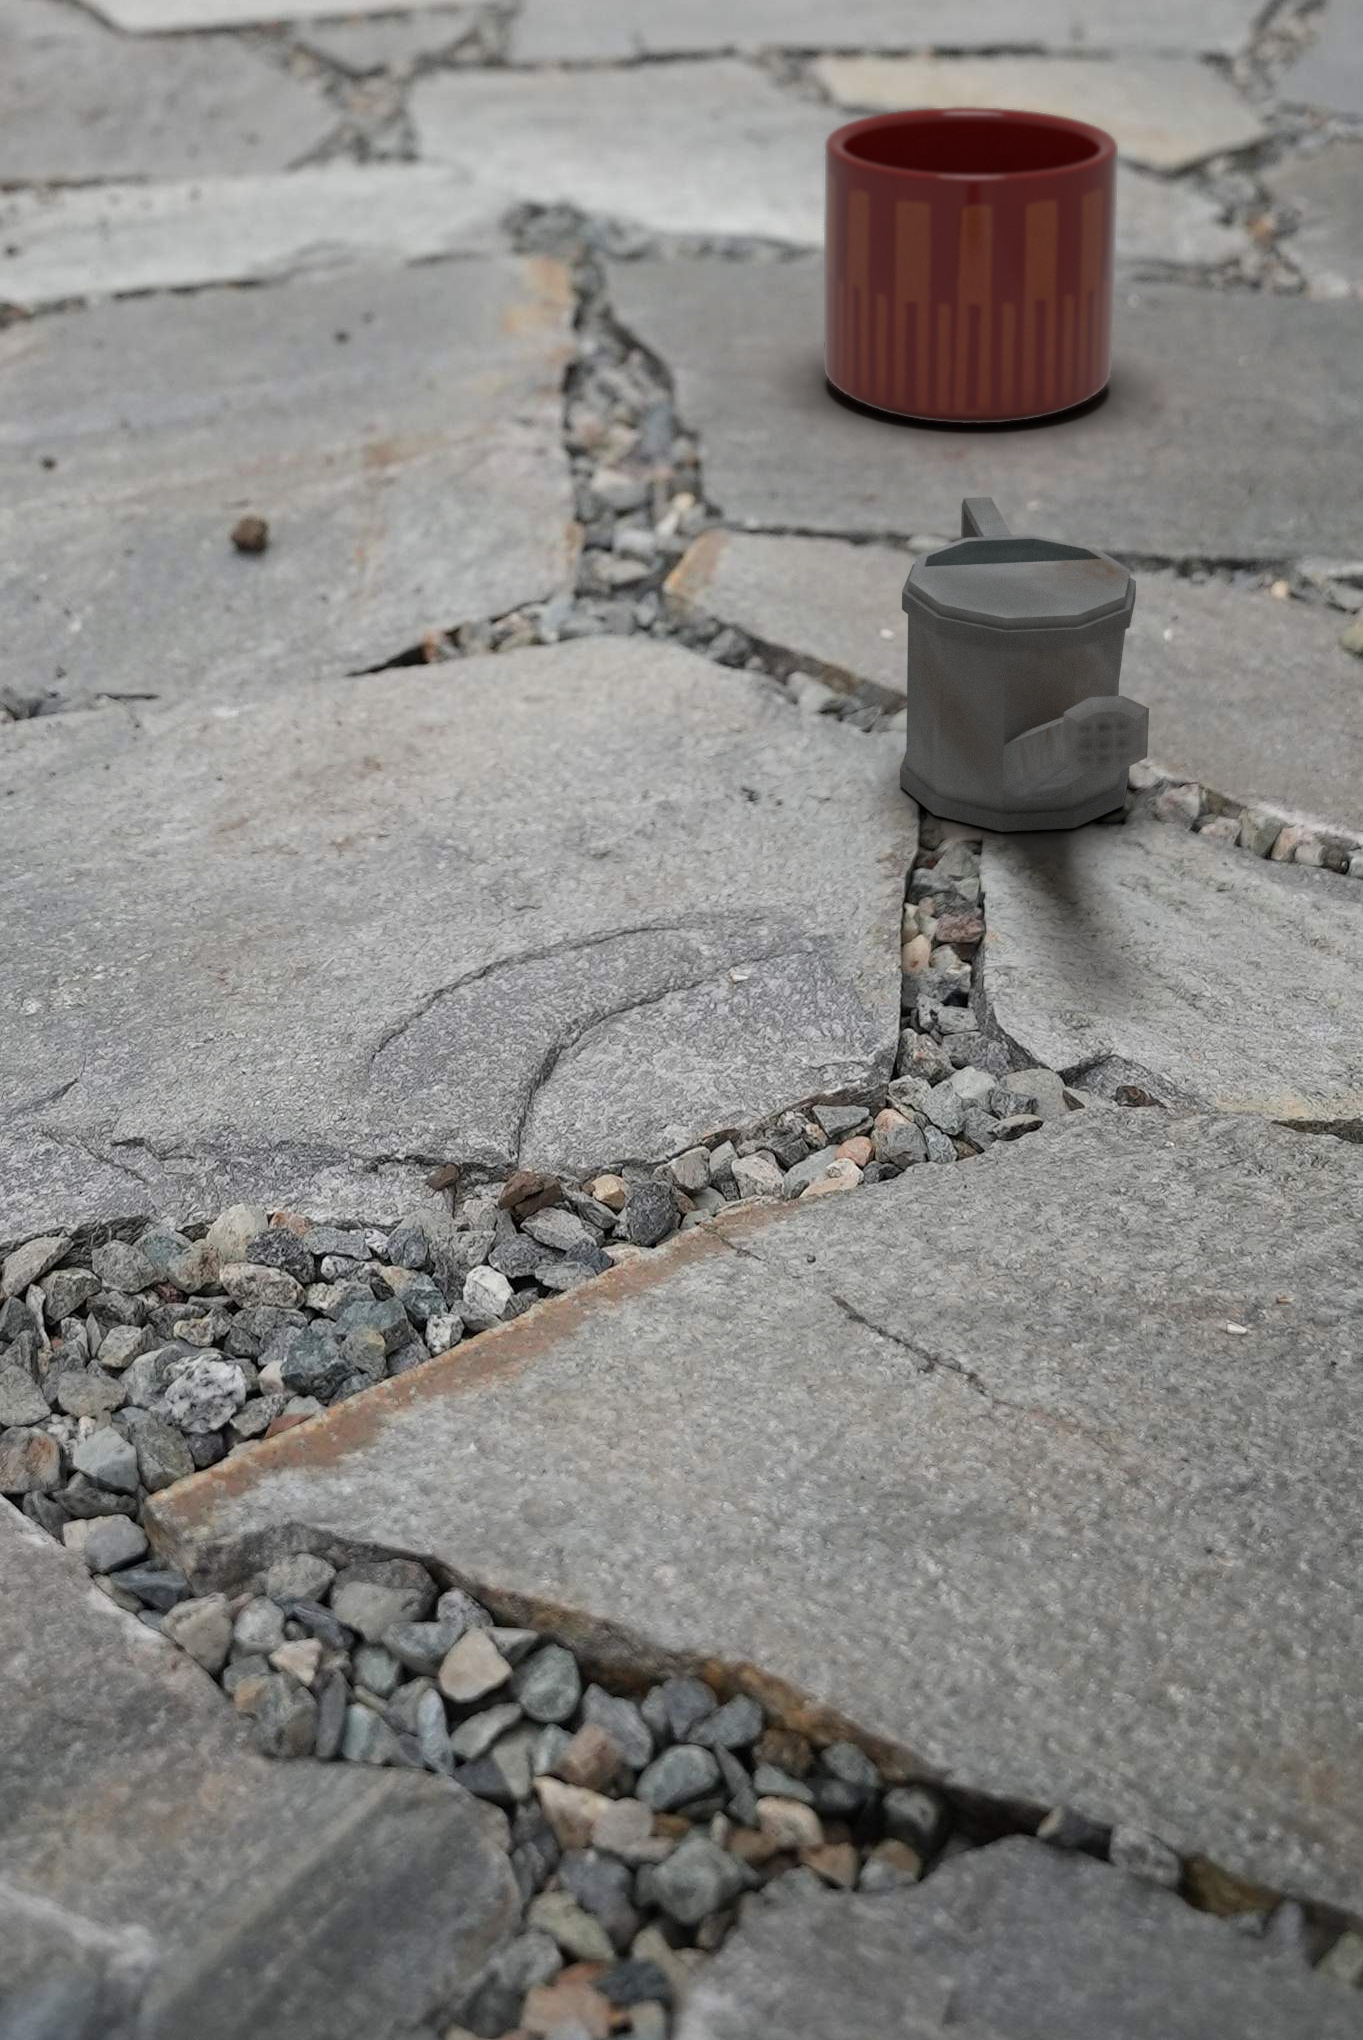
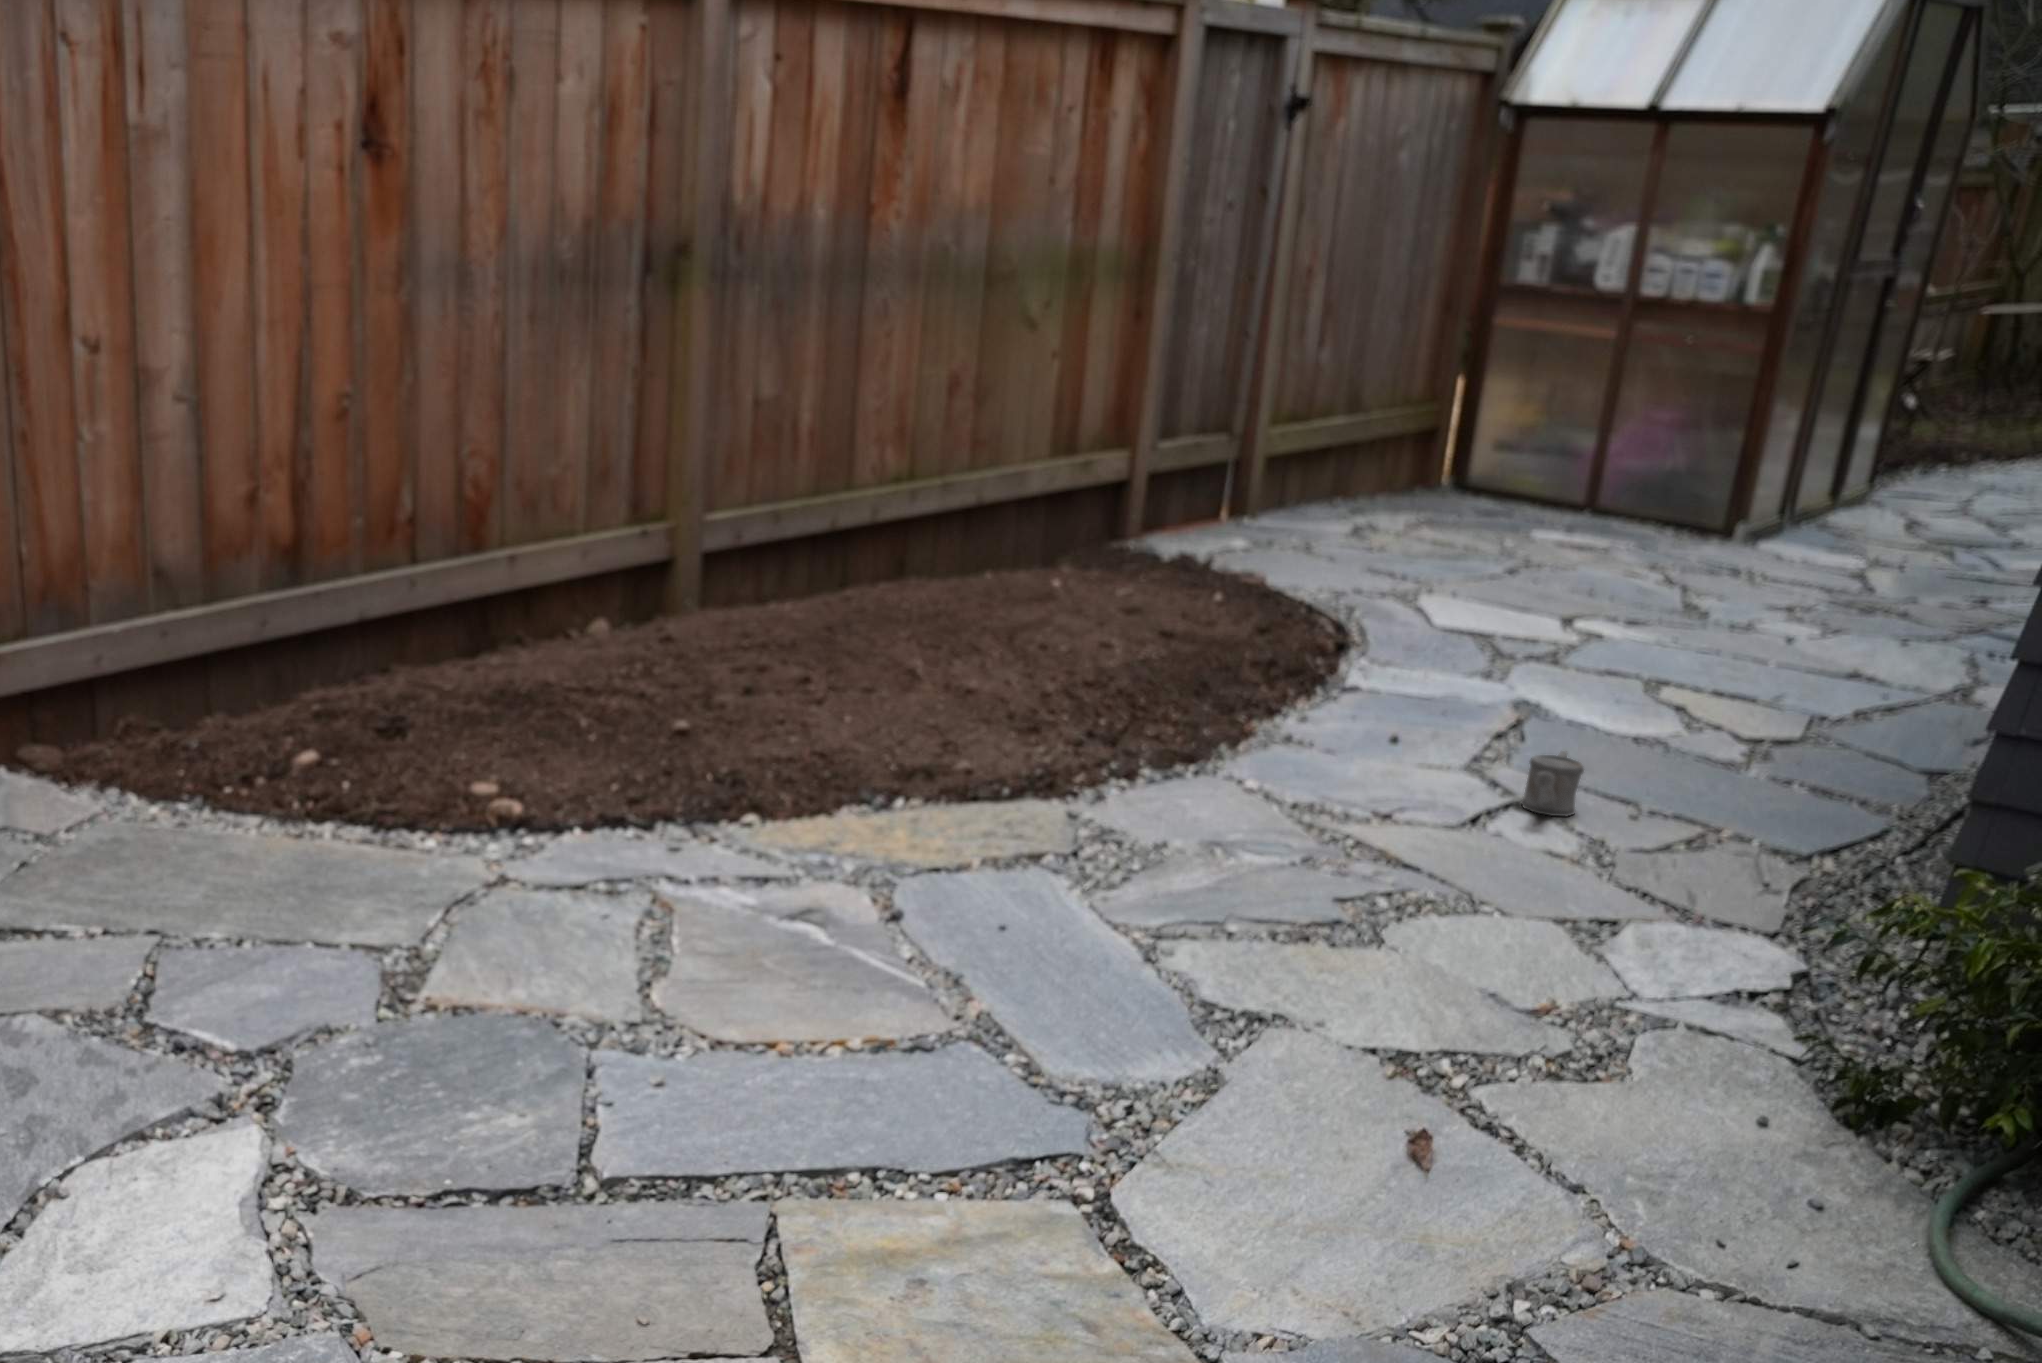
planter: present [824,107,1118,423] -> none [1582,678,1683,767]

